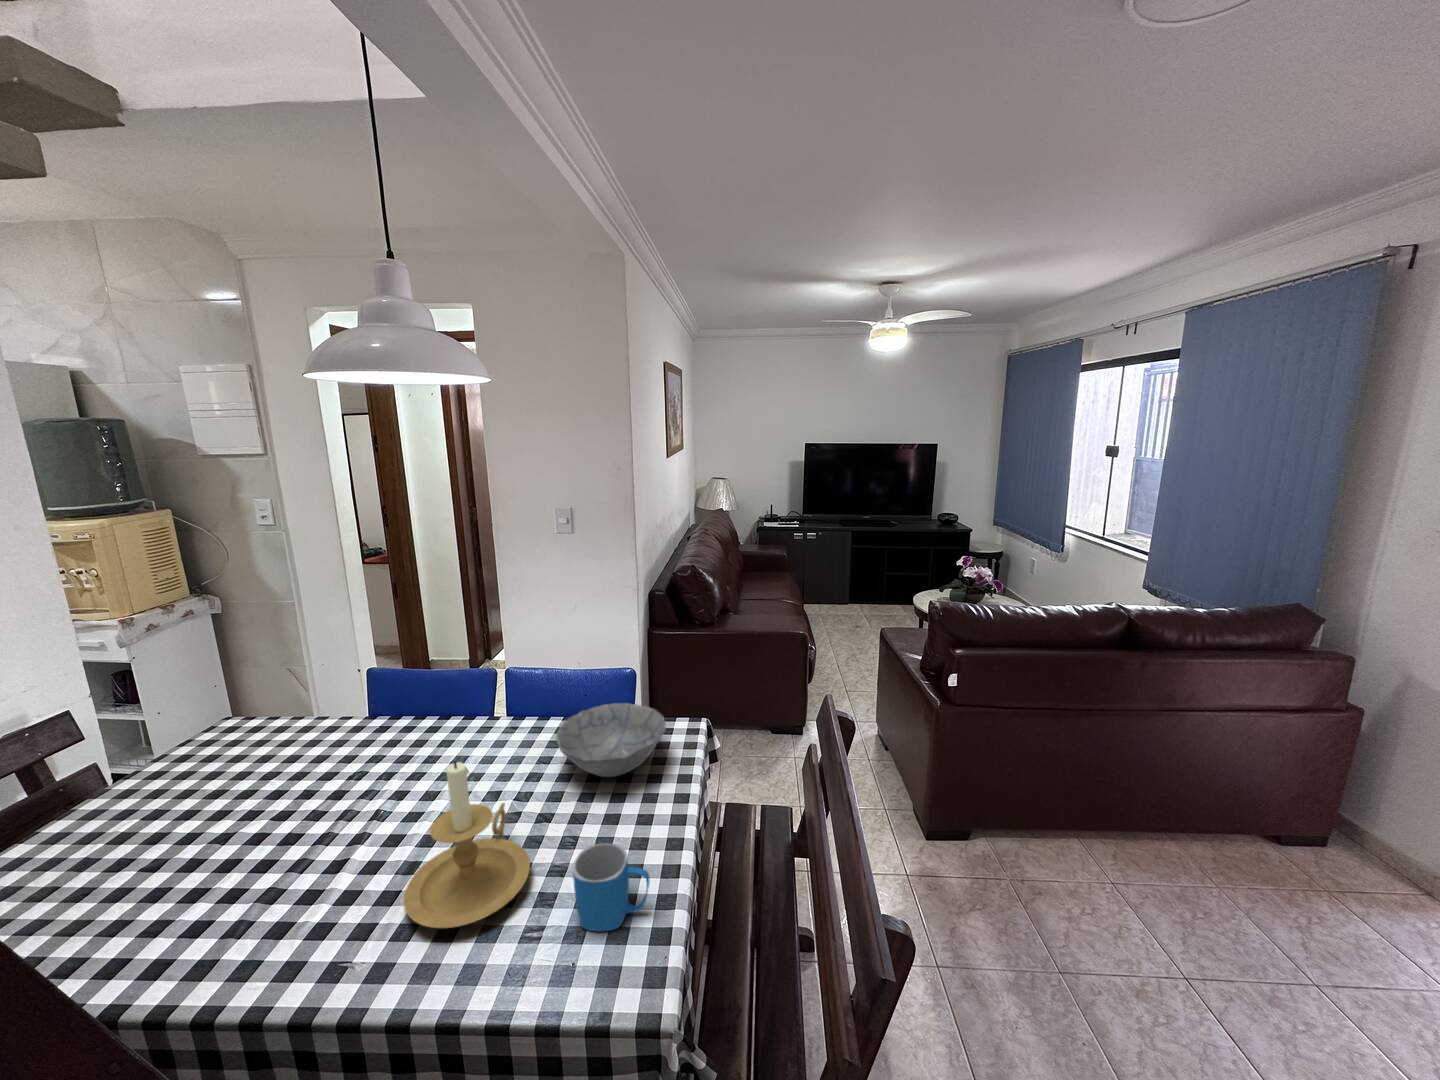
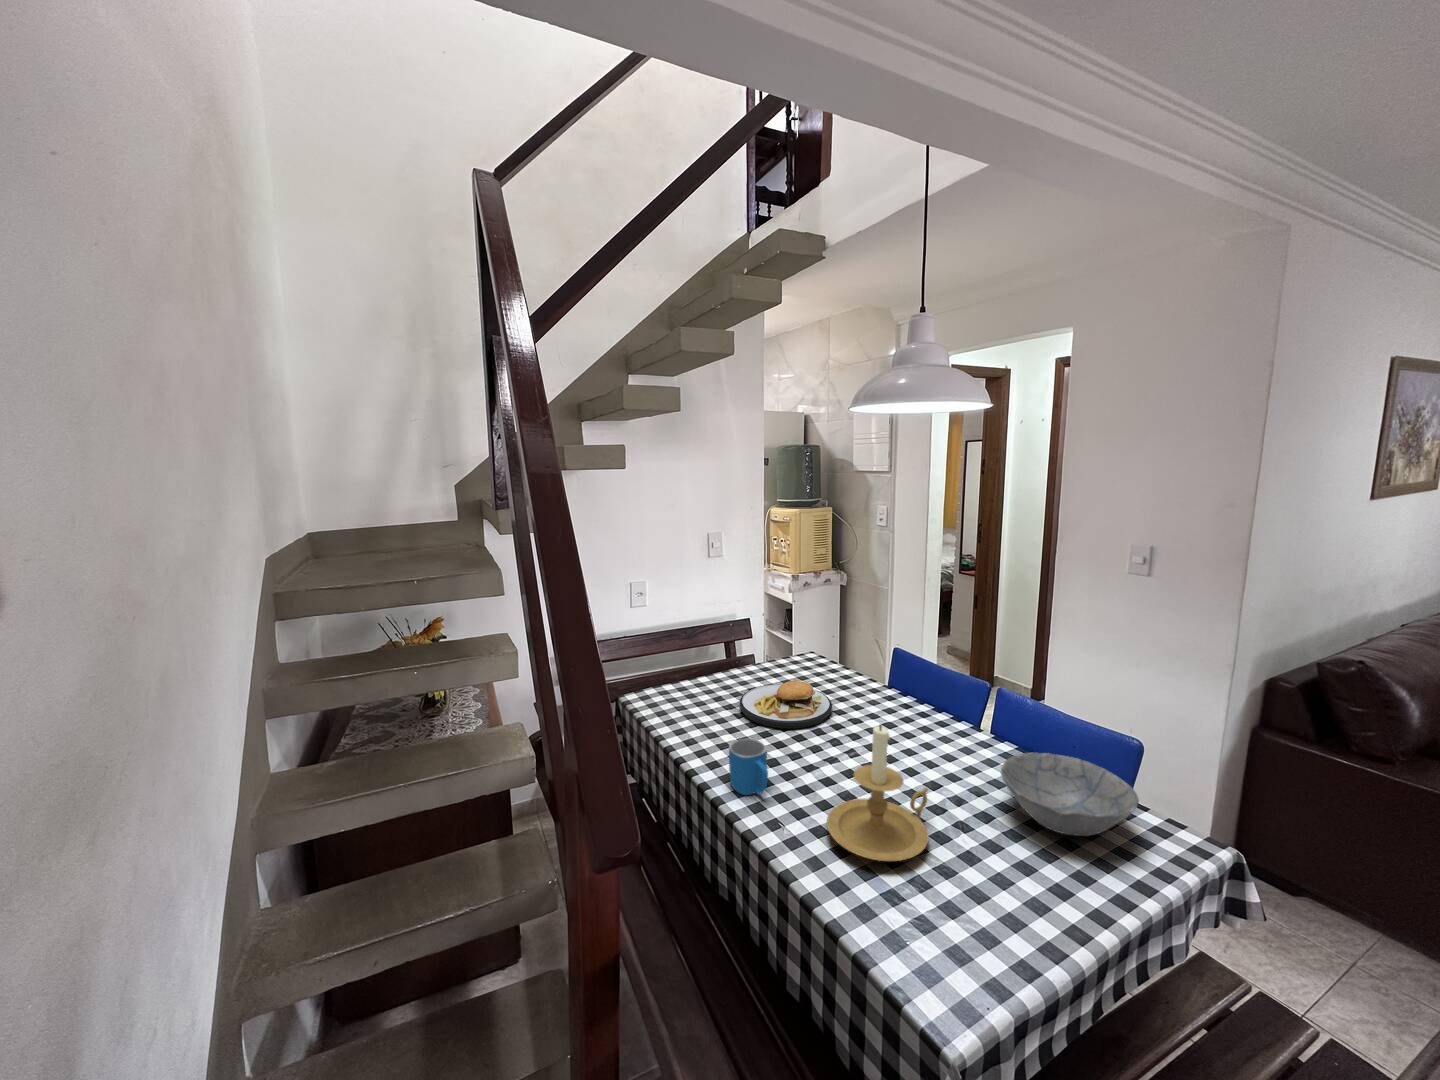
plate: none [147,743,319,855] -> present [740,680,832,729]
mug: present [573,843,650,931] -> present [729,738,768,795]

